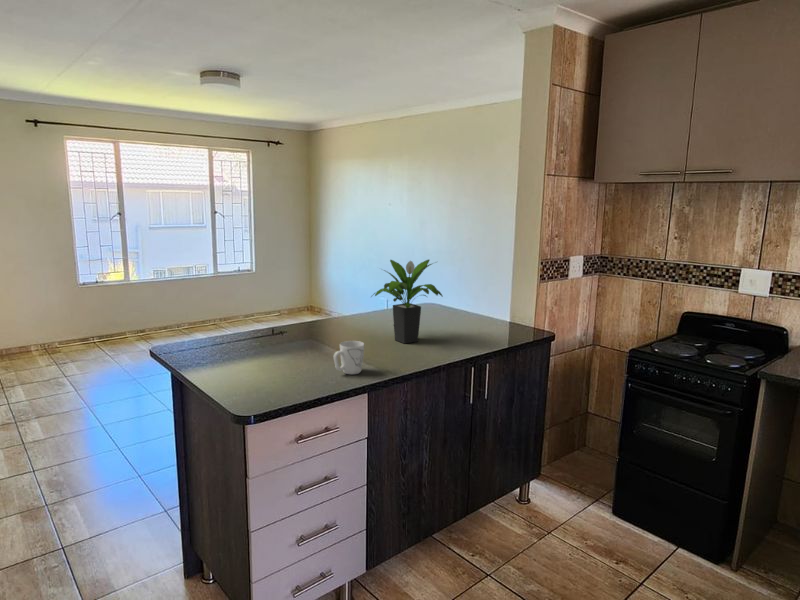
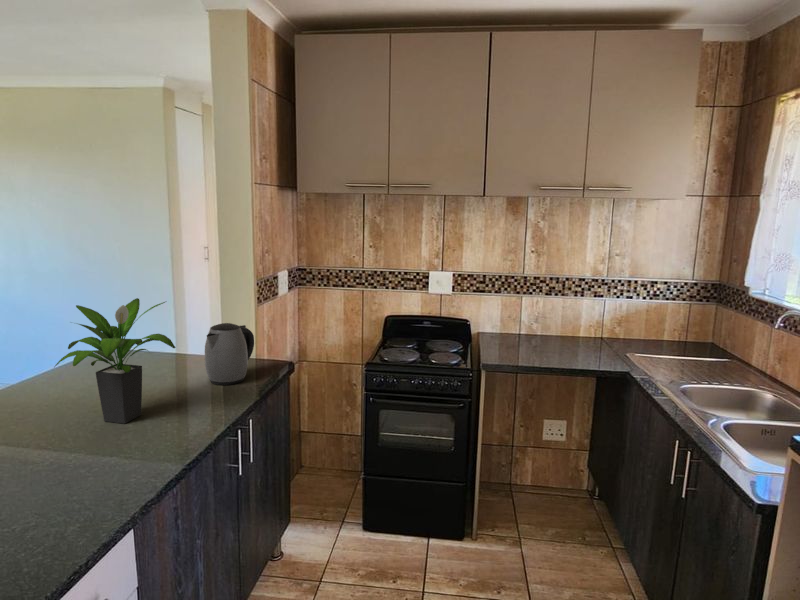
kettle: none [476,289,520,338] -> present [205,323,254,385]
mug: present [334,341,364,374] -> none [56,447,105,506]

